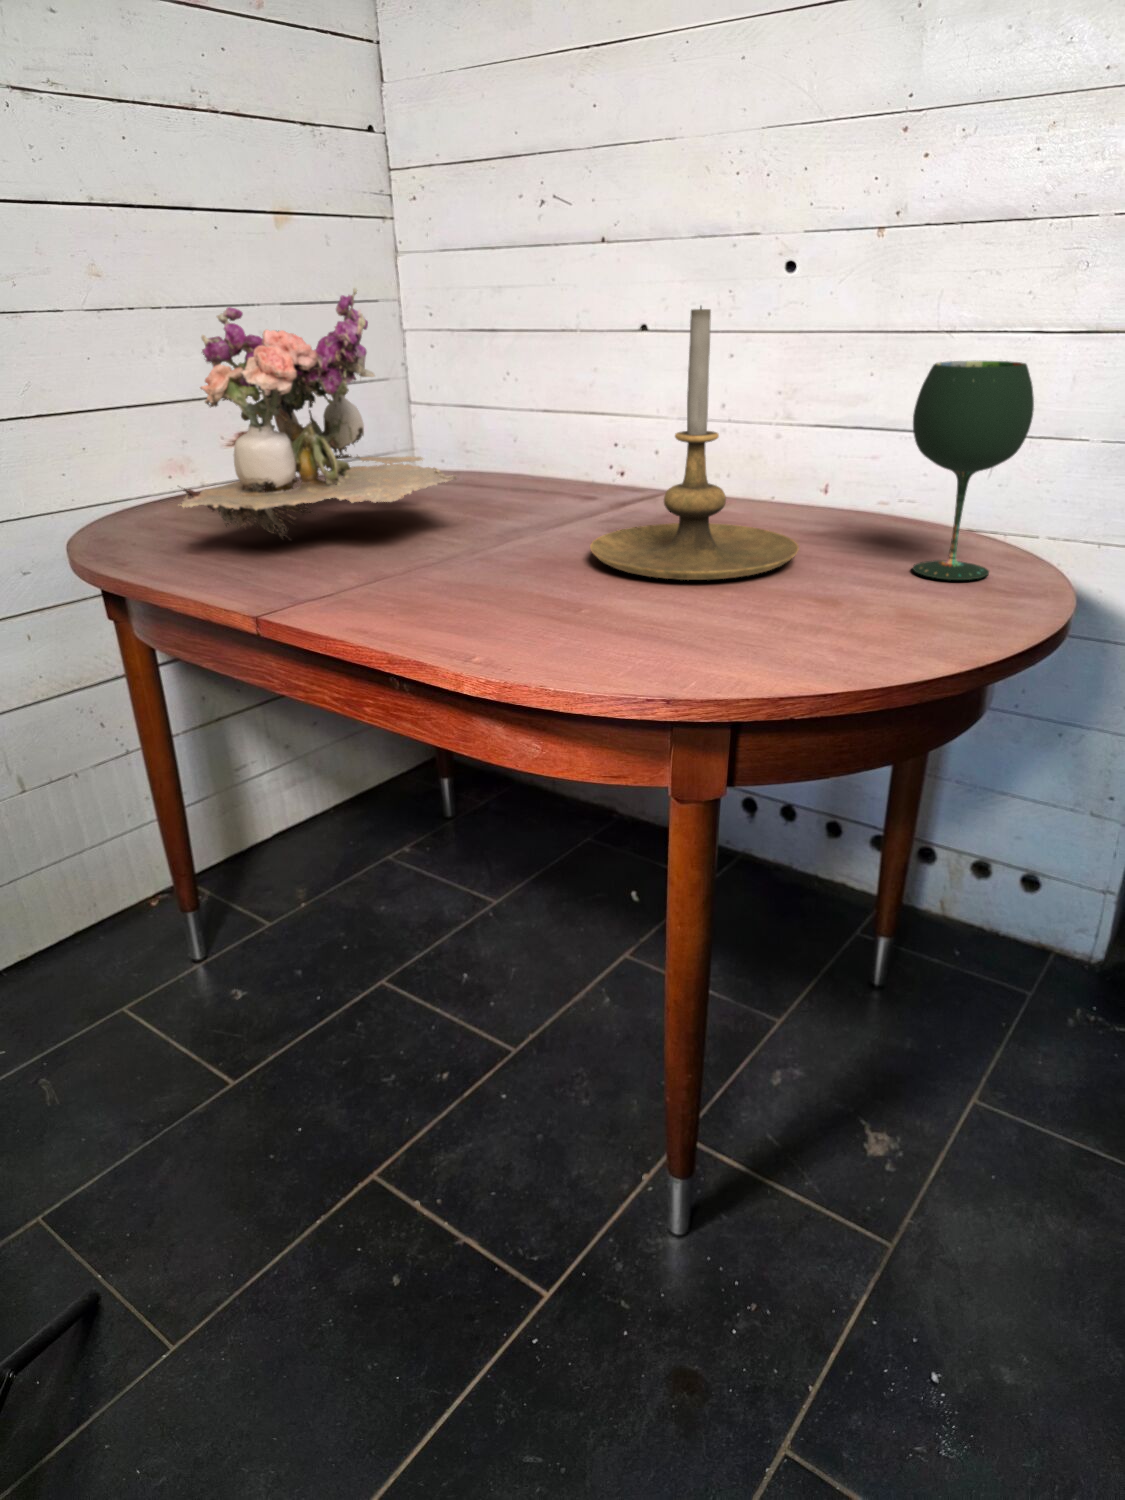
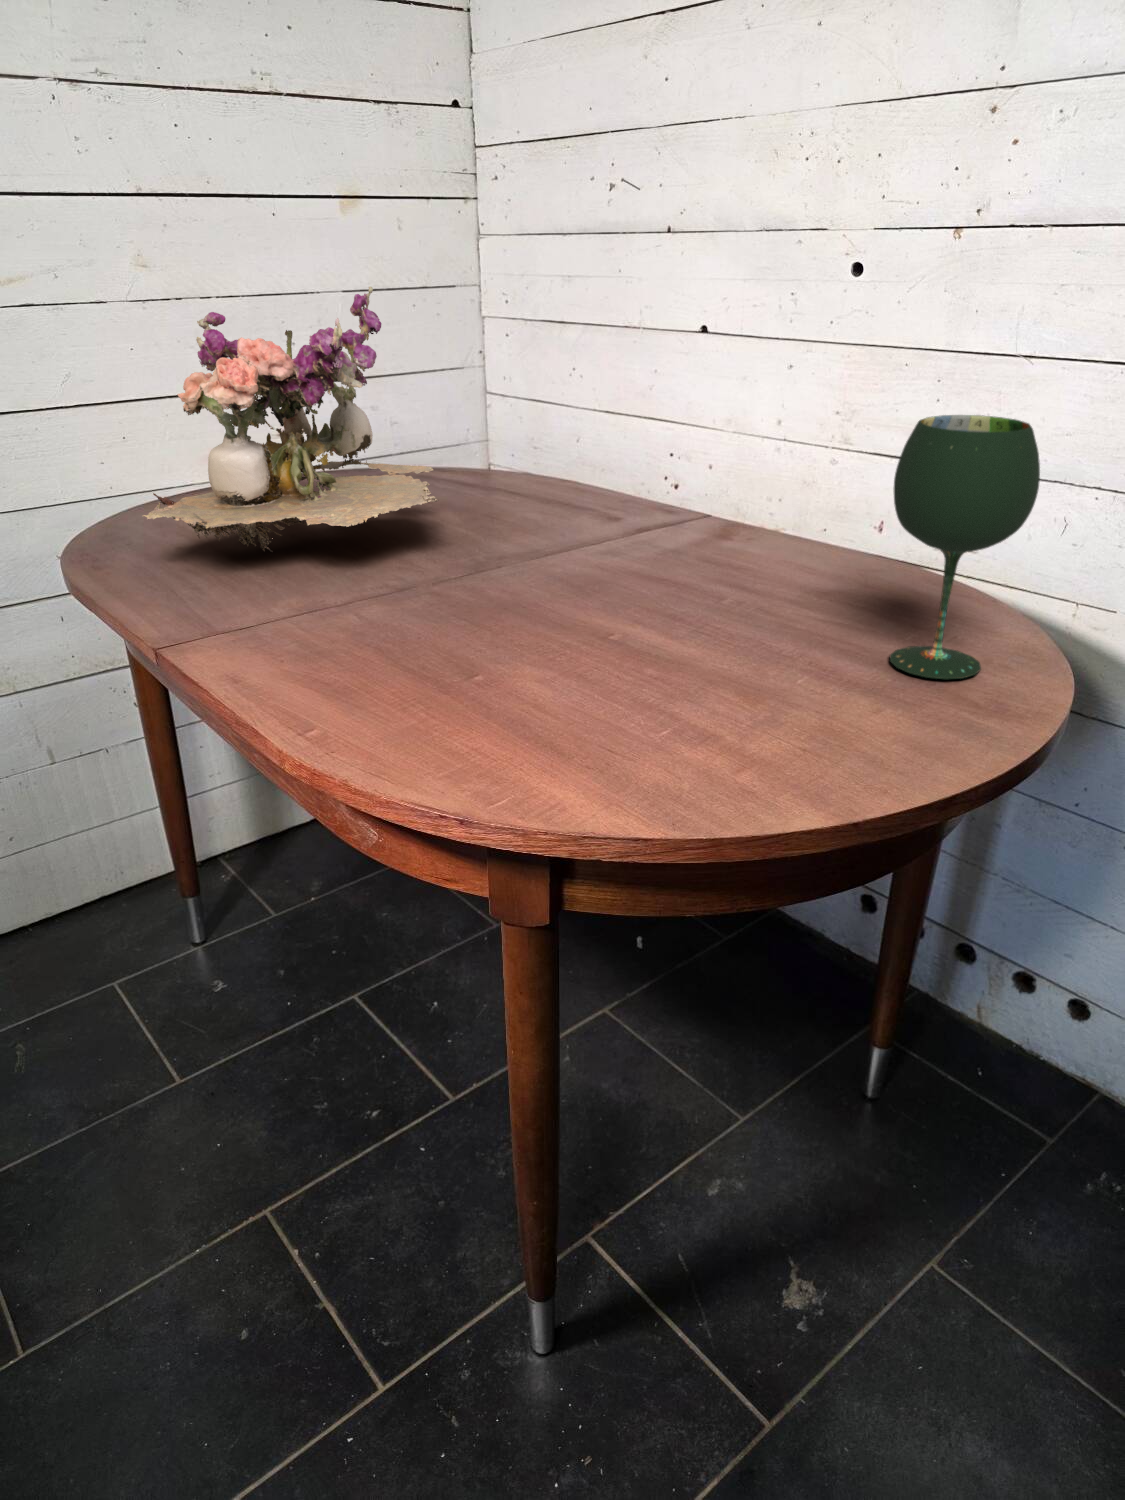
candle holder: present [590,306,799,580] -> none [537,335,771,649]

